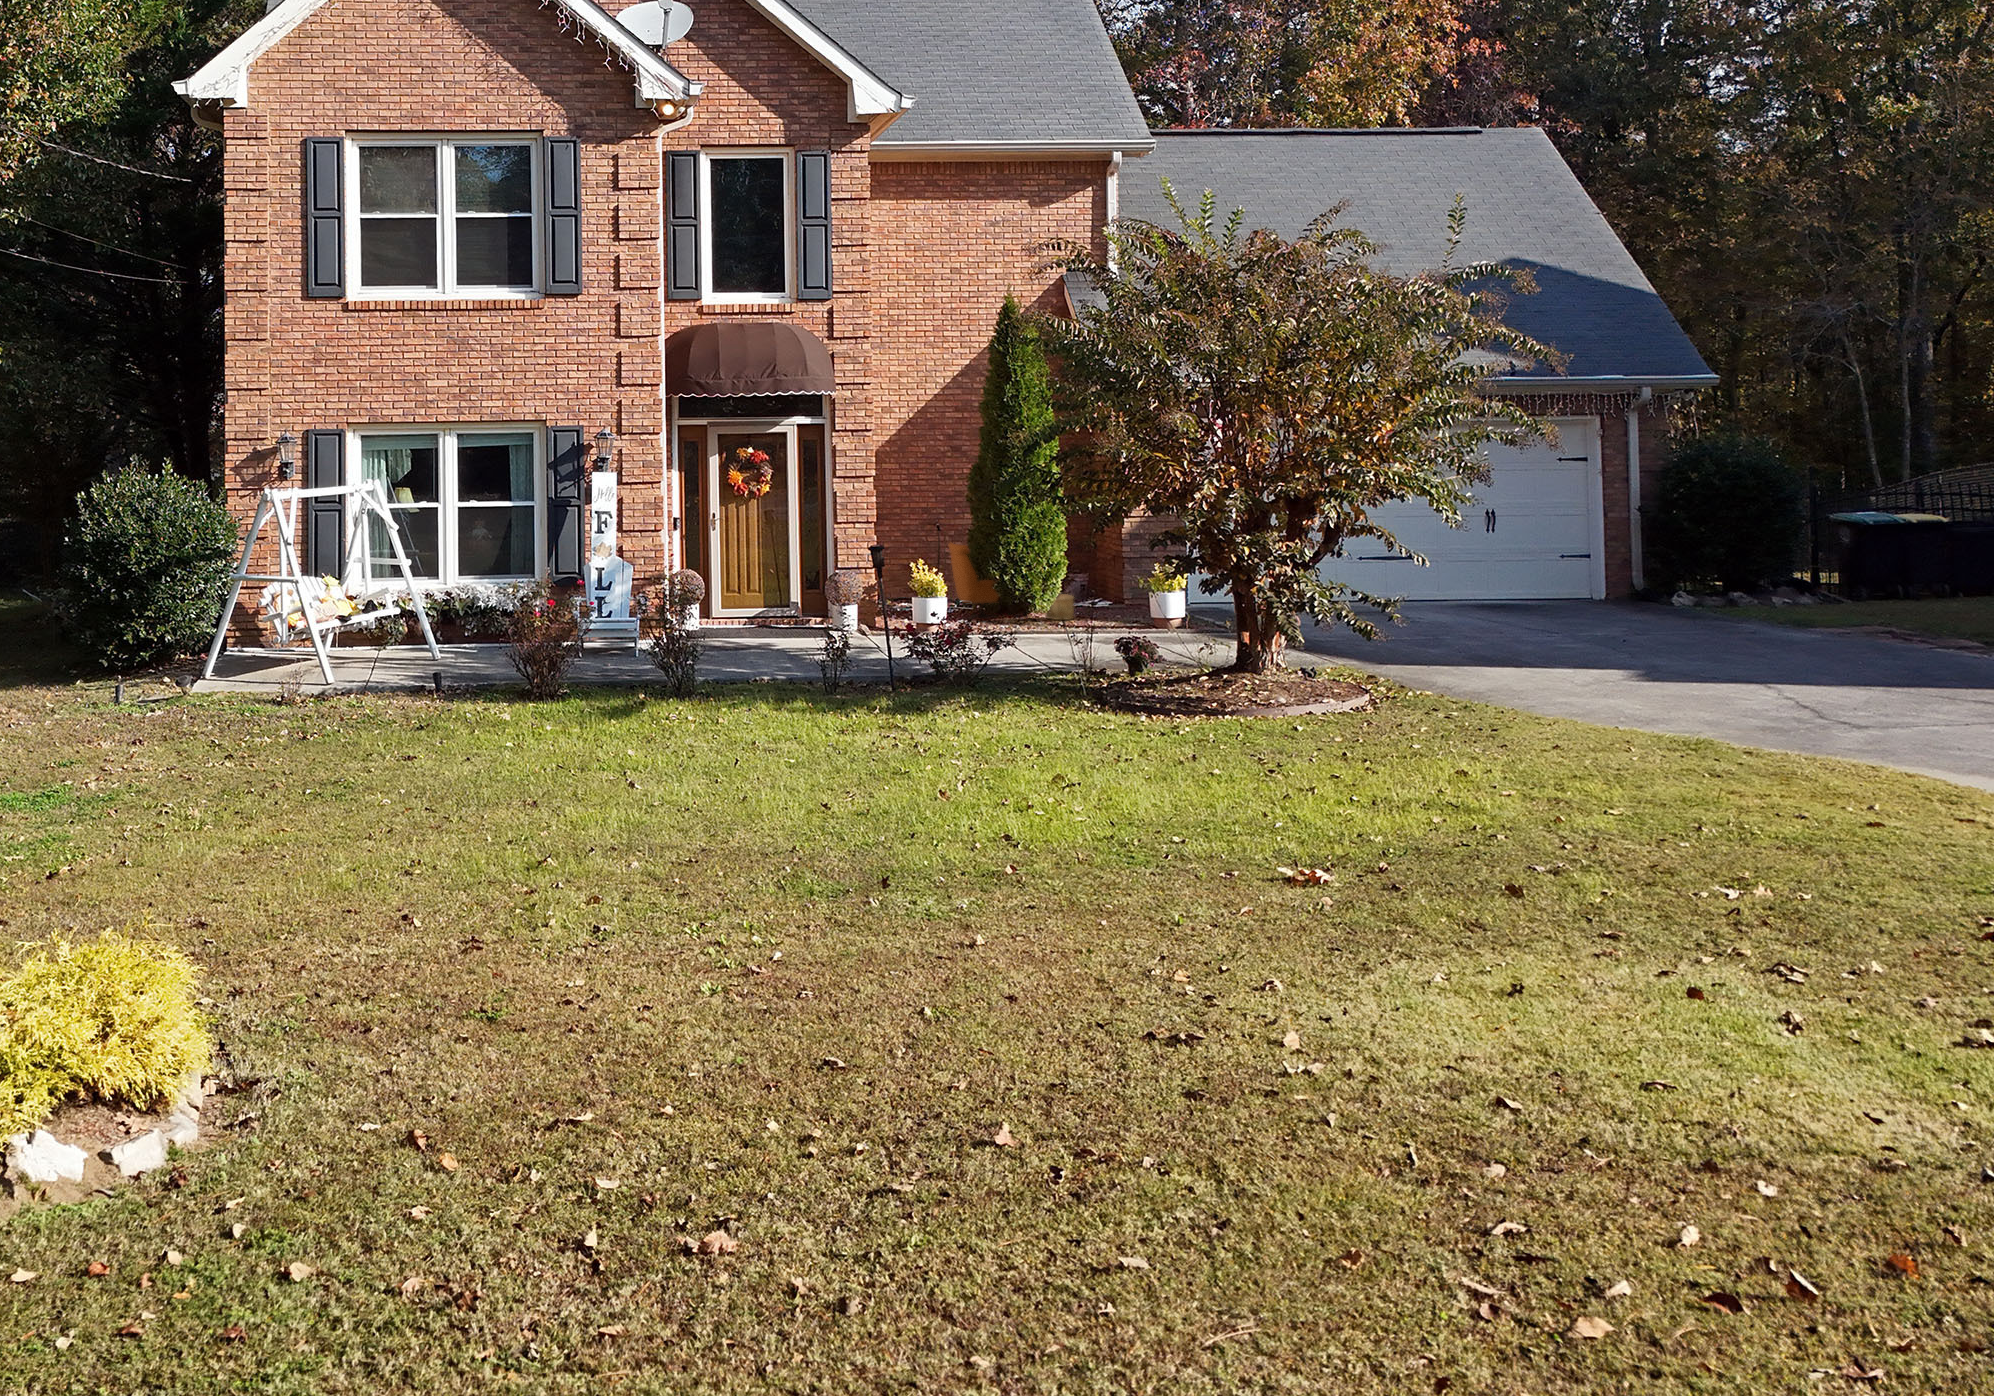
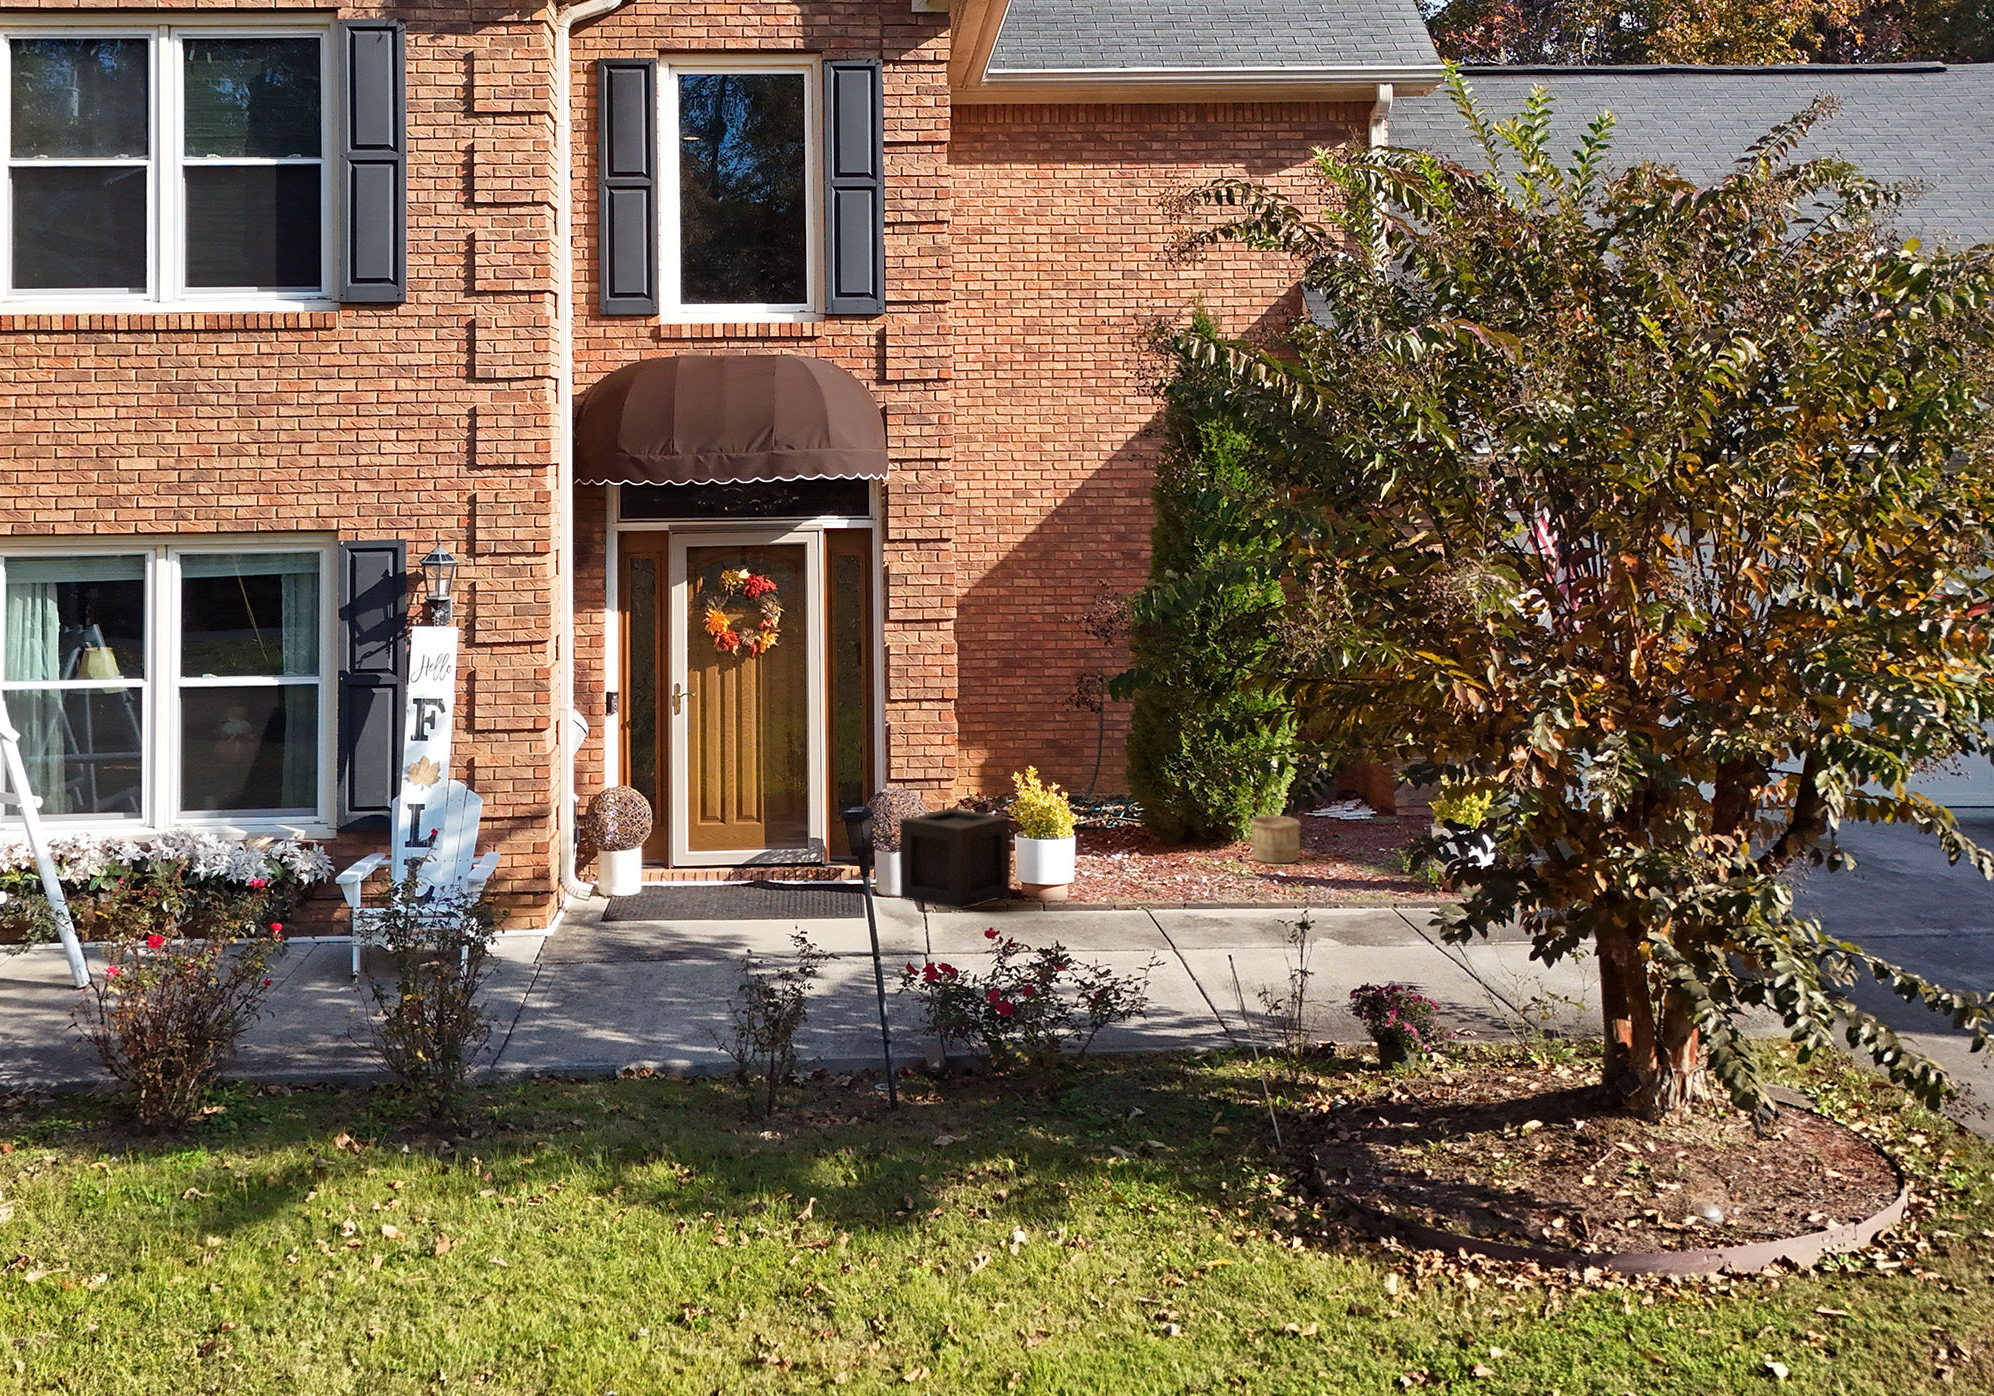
lounge chair: present [949,543,1038,619] -> none [1086,731,1246,875]
wooden crate: none [848,583,912,636] -> present [899,808,1011,909]

